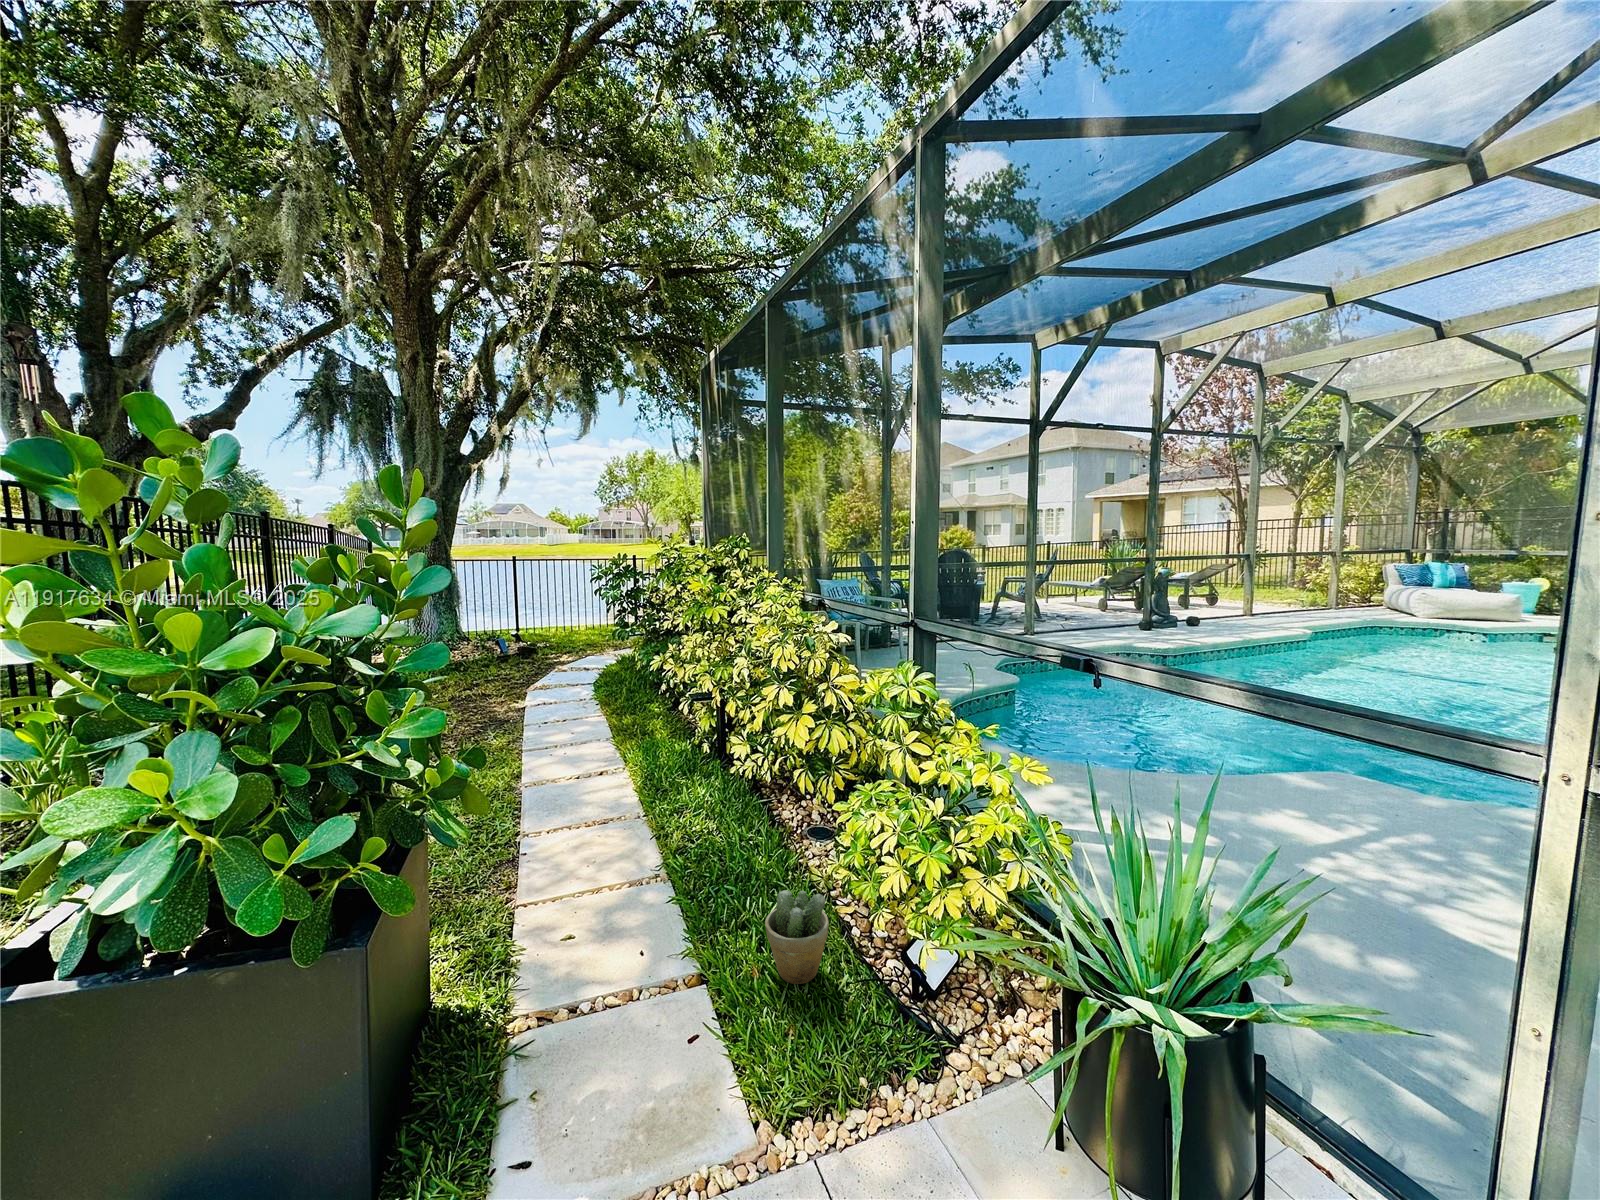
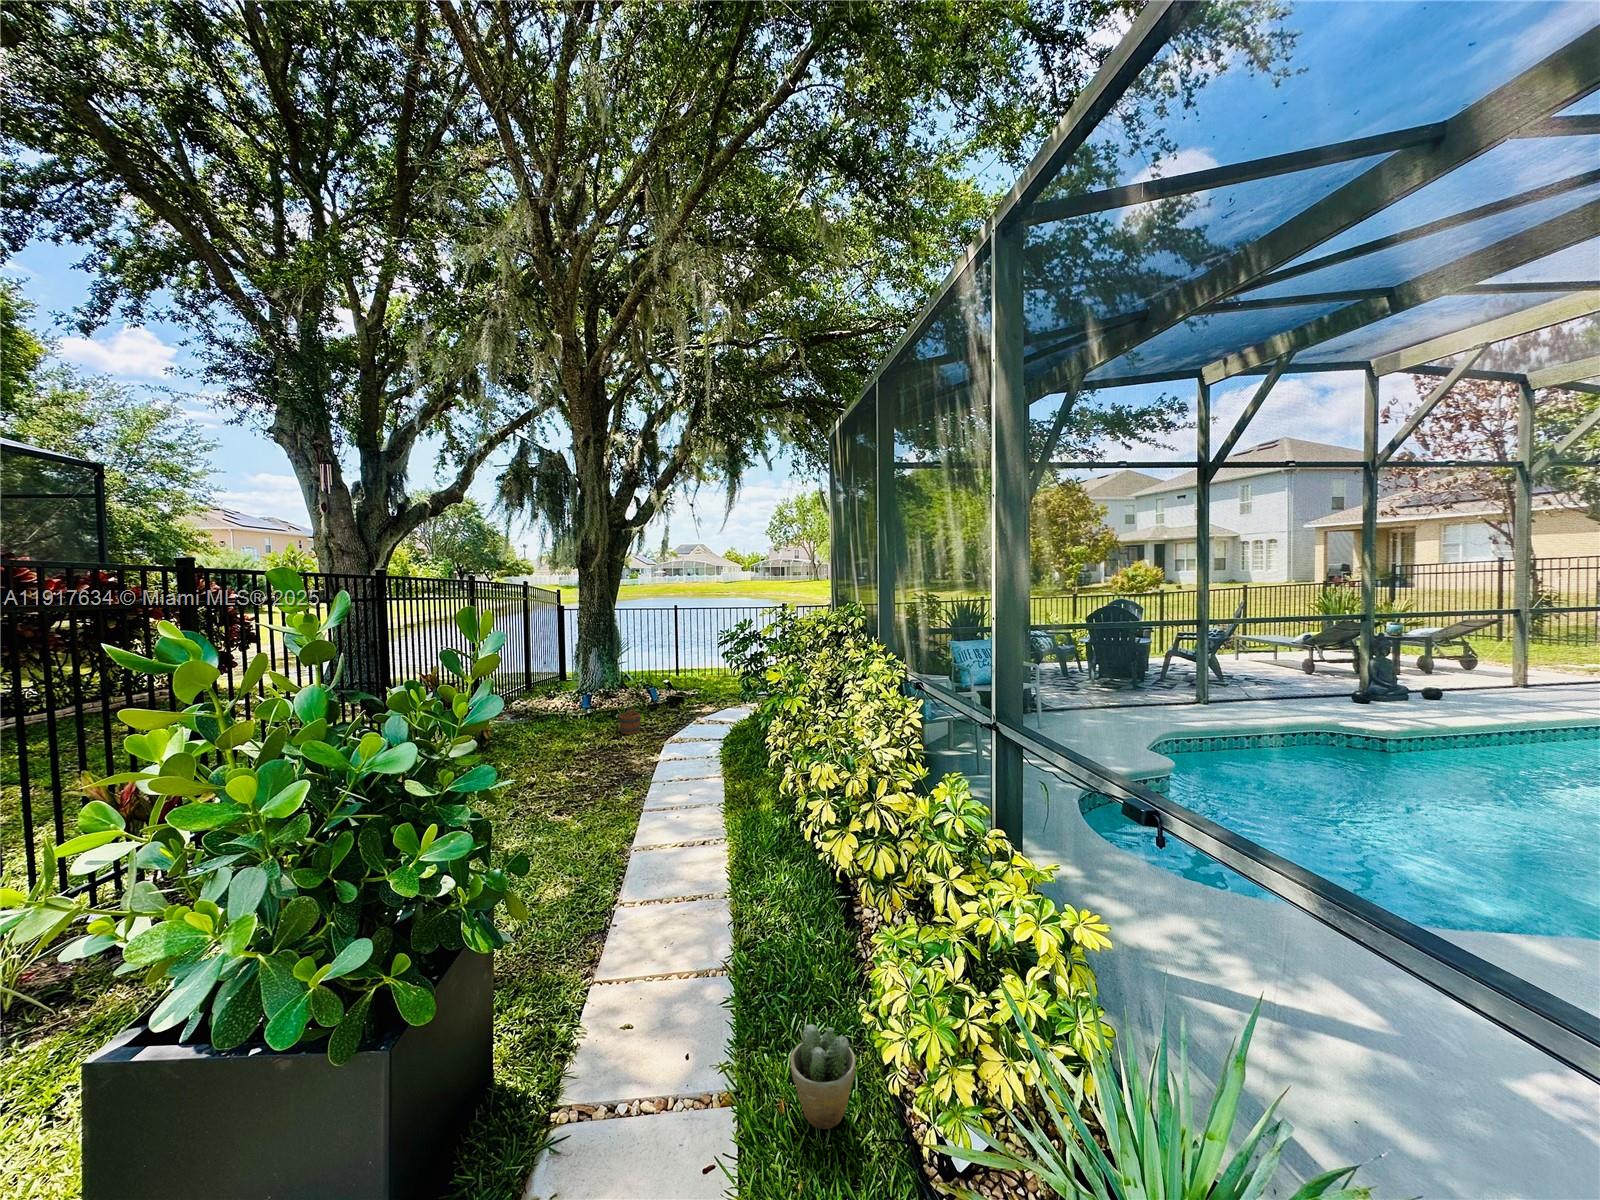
wooden bucket: none [466,647,492,687] -> present [619,697,641,734]

